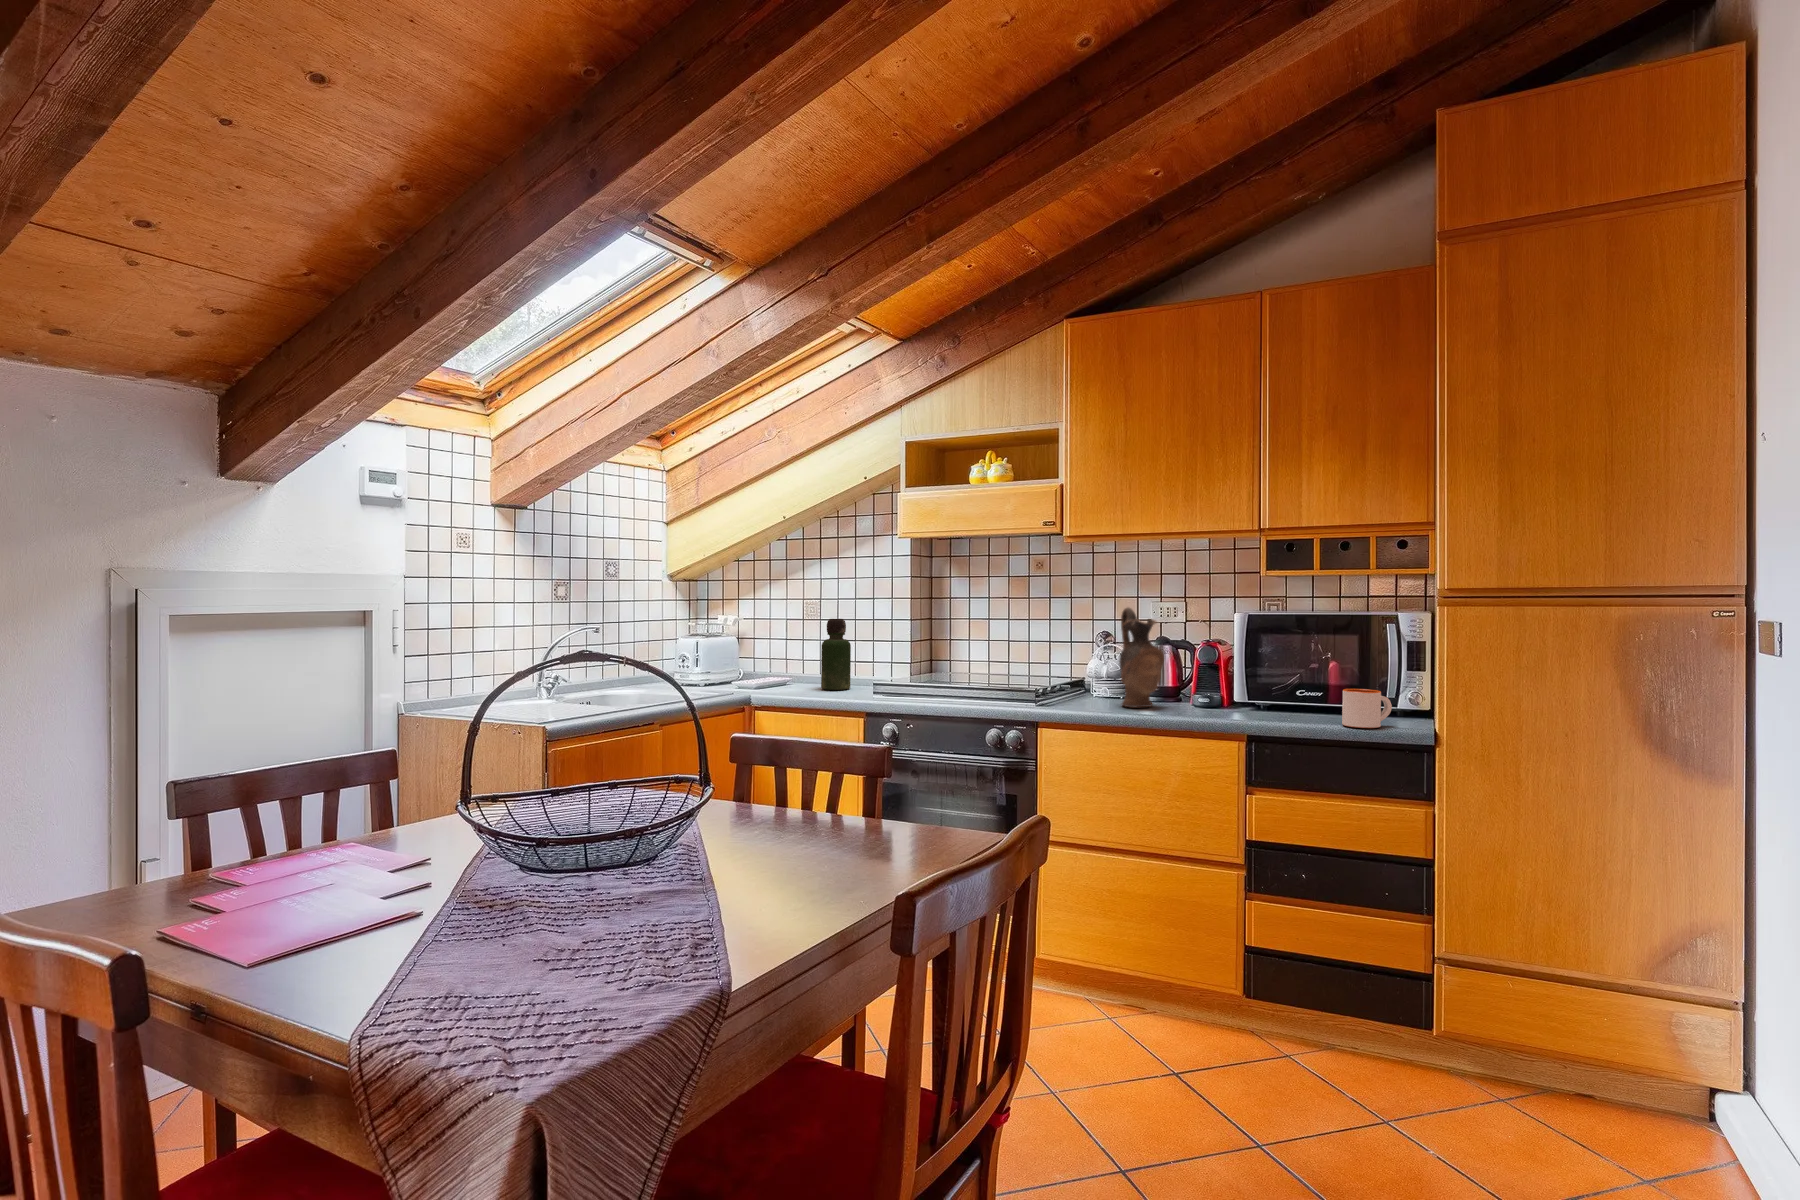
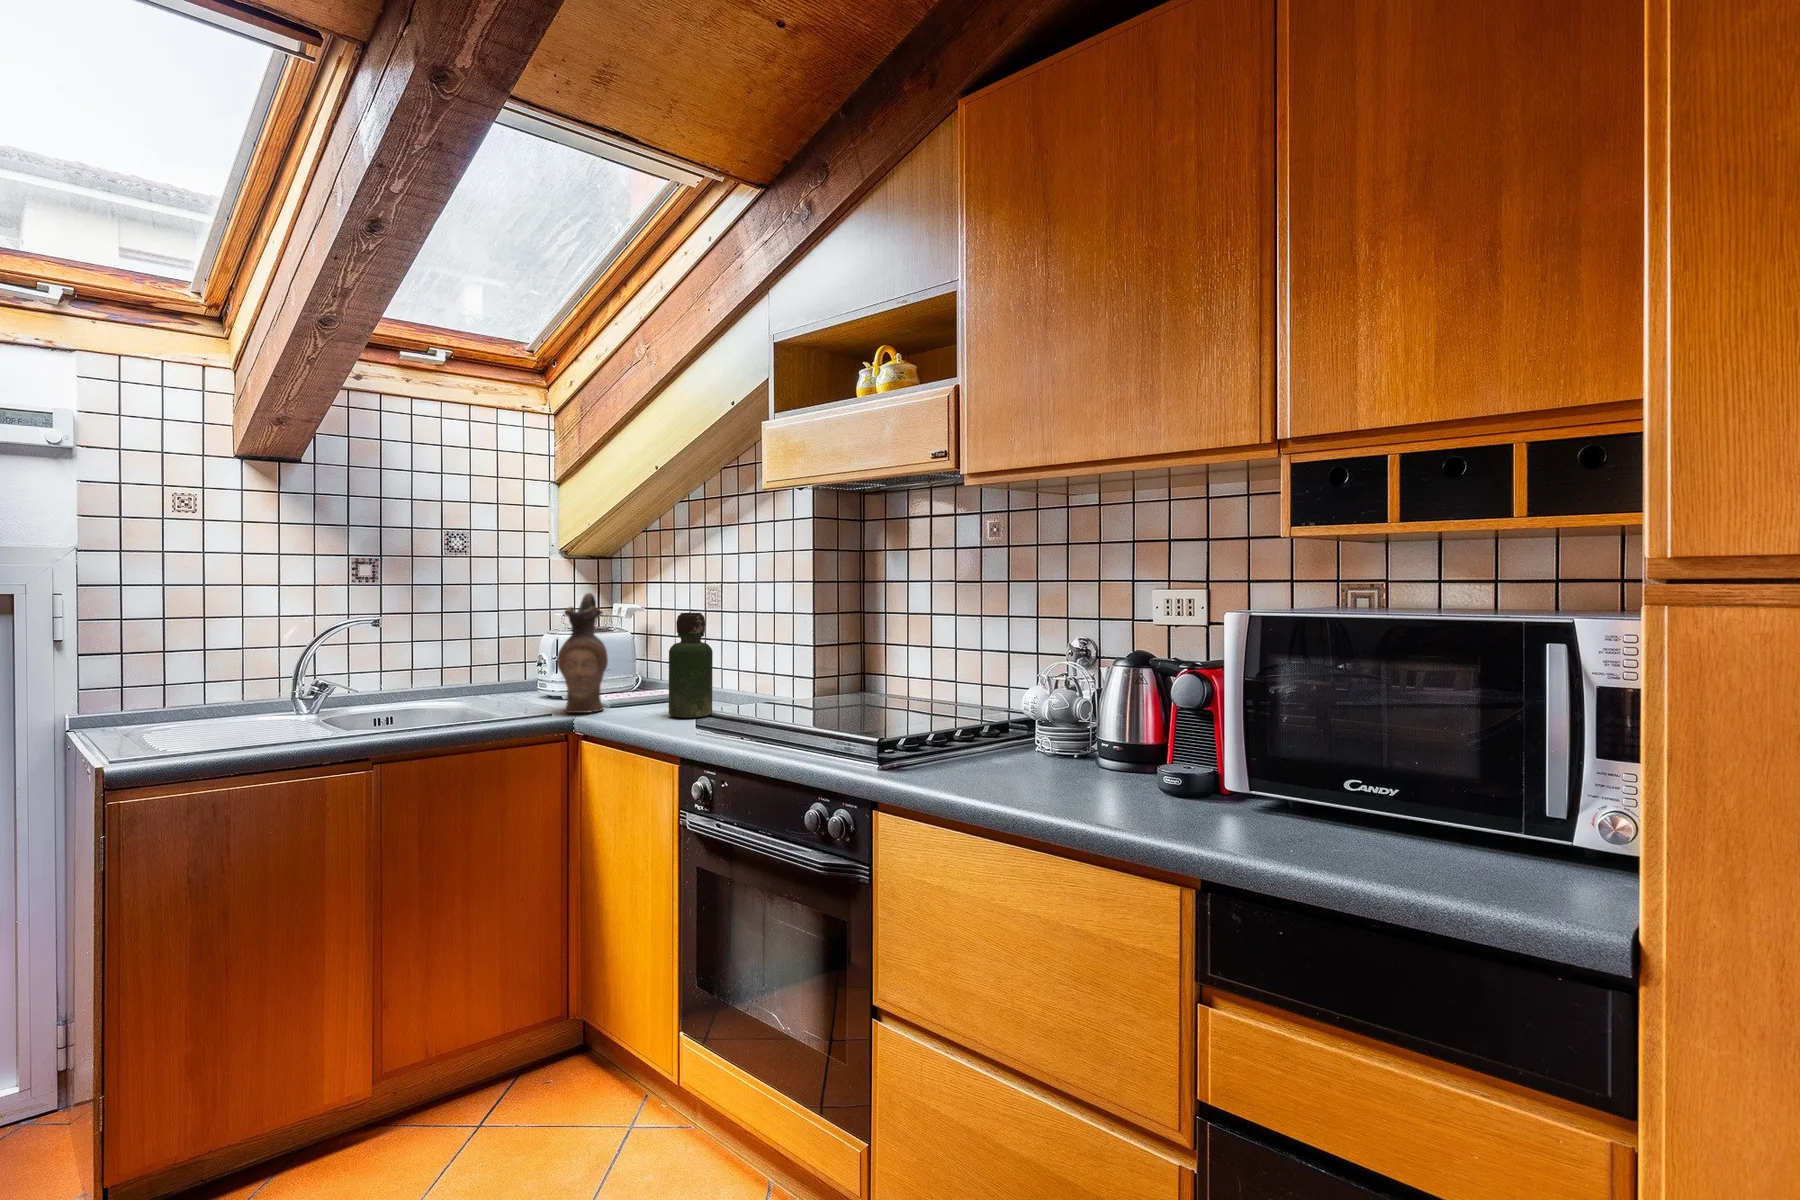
ceramic pitcher: present [1119,608,1164,708] -> present [557,593,608,713]
mug: present [1342,689,1392,728] -> none [1398,786,1516,882]

